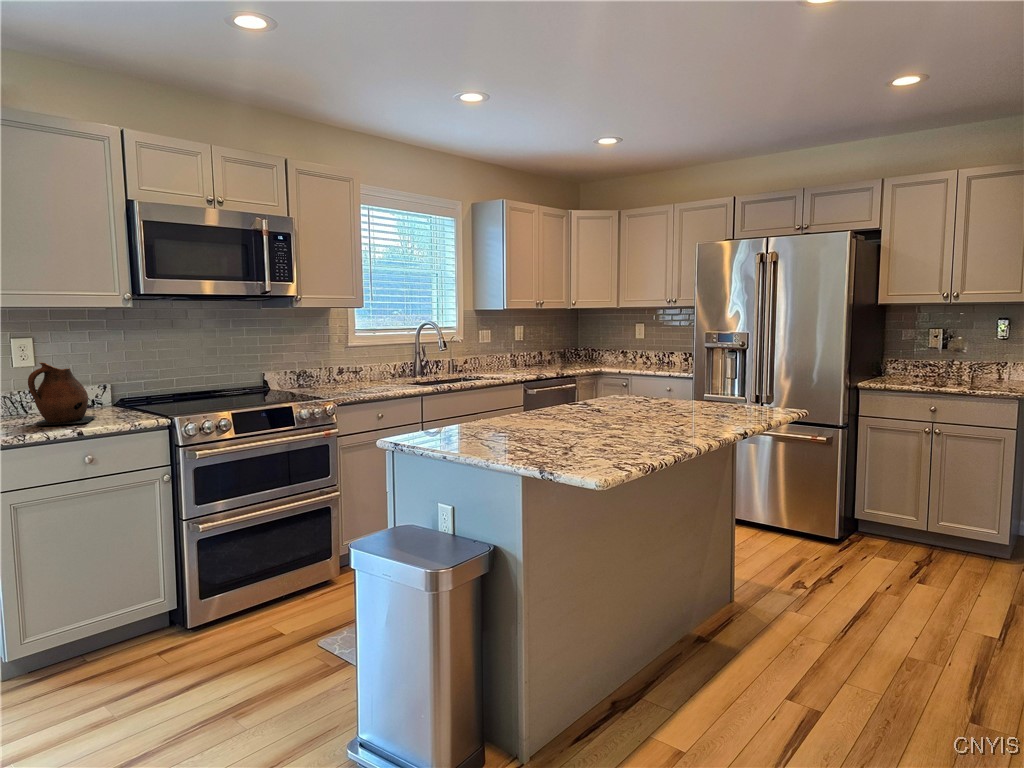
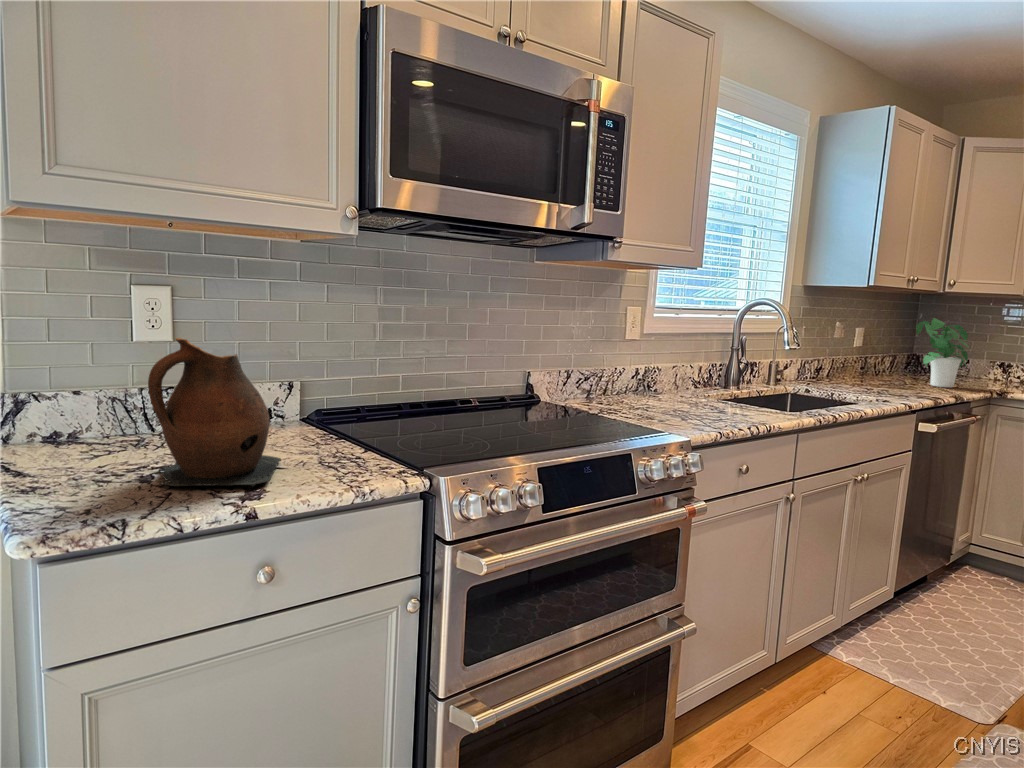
potted plant: none [551,326,578,368] -> present [916,318,968,388]

